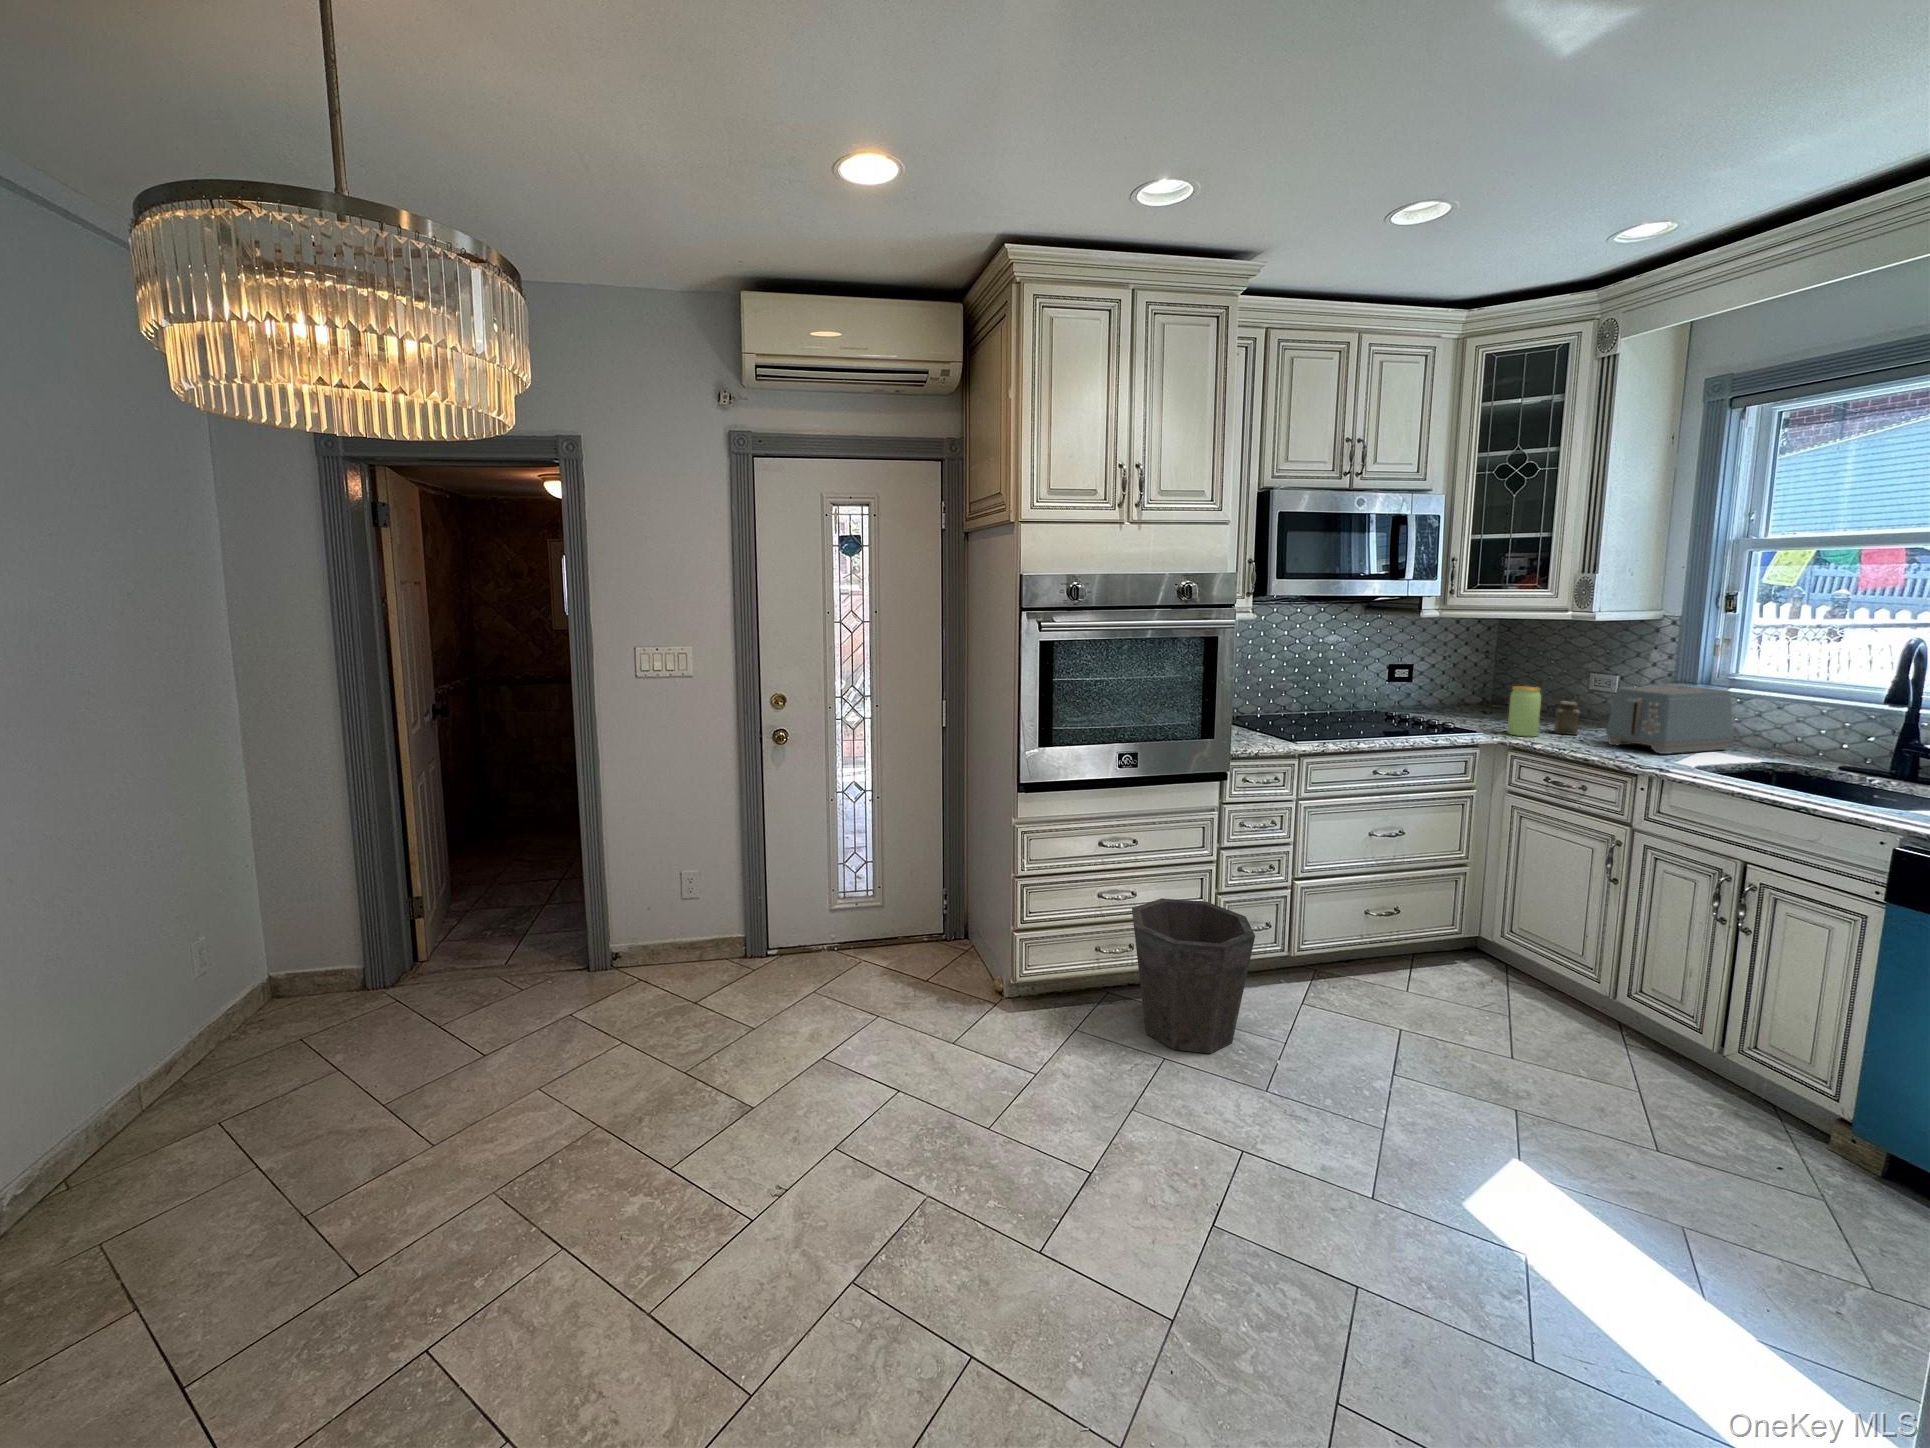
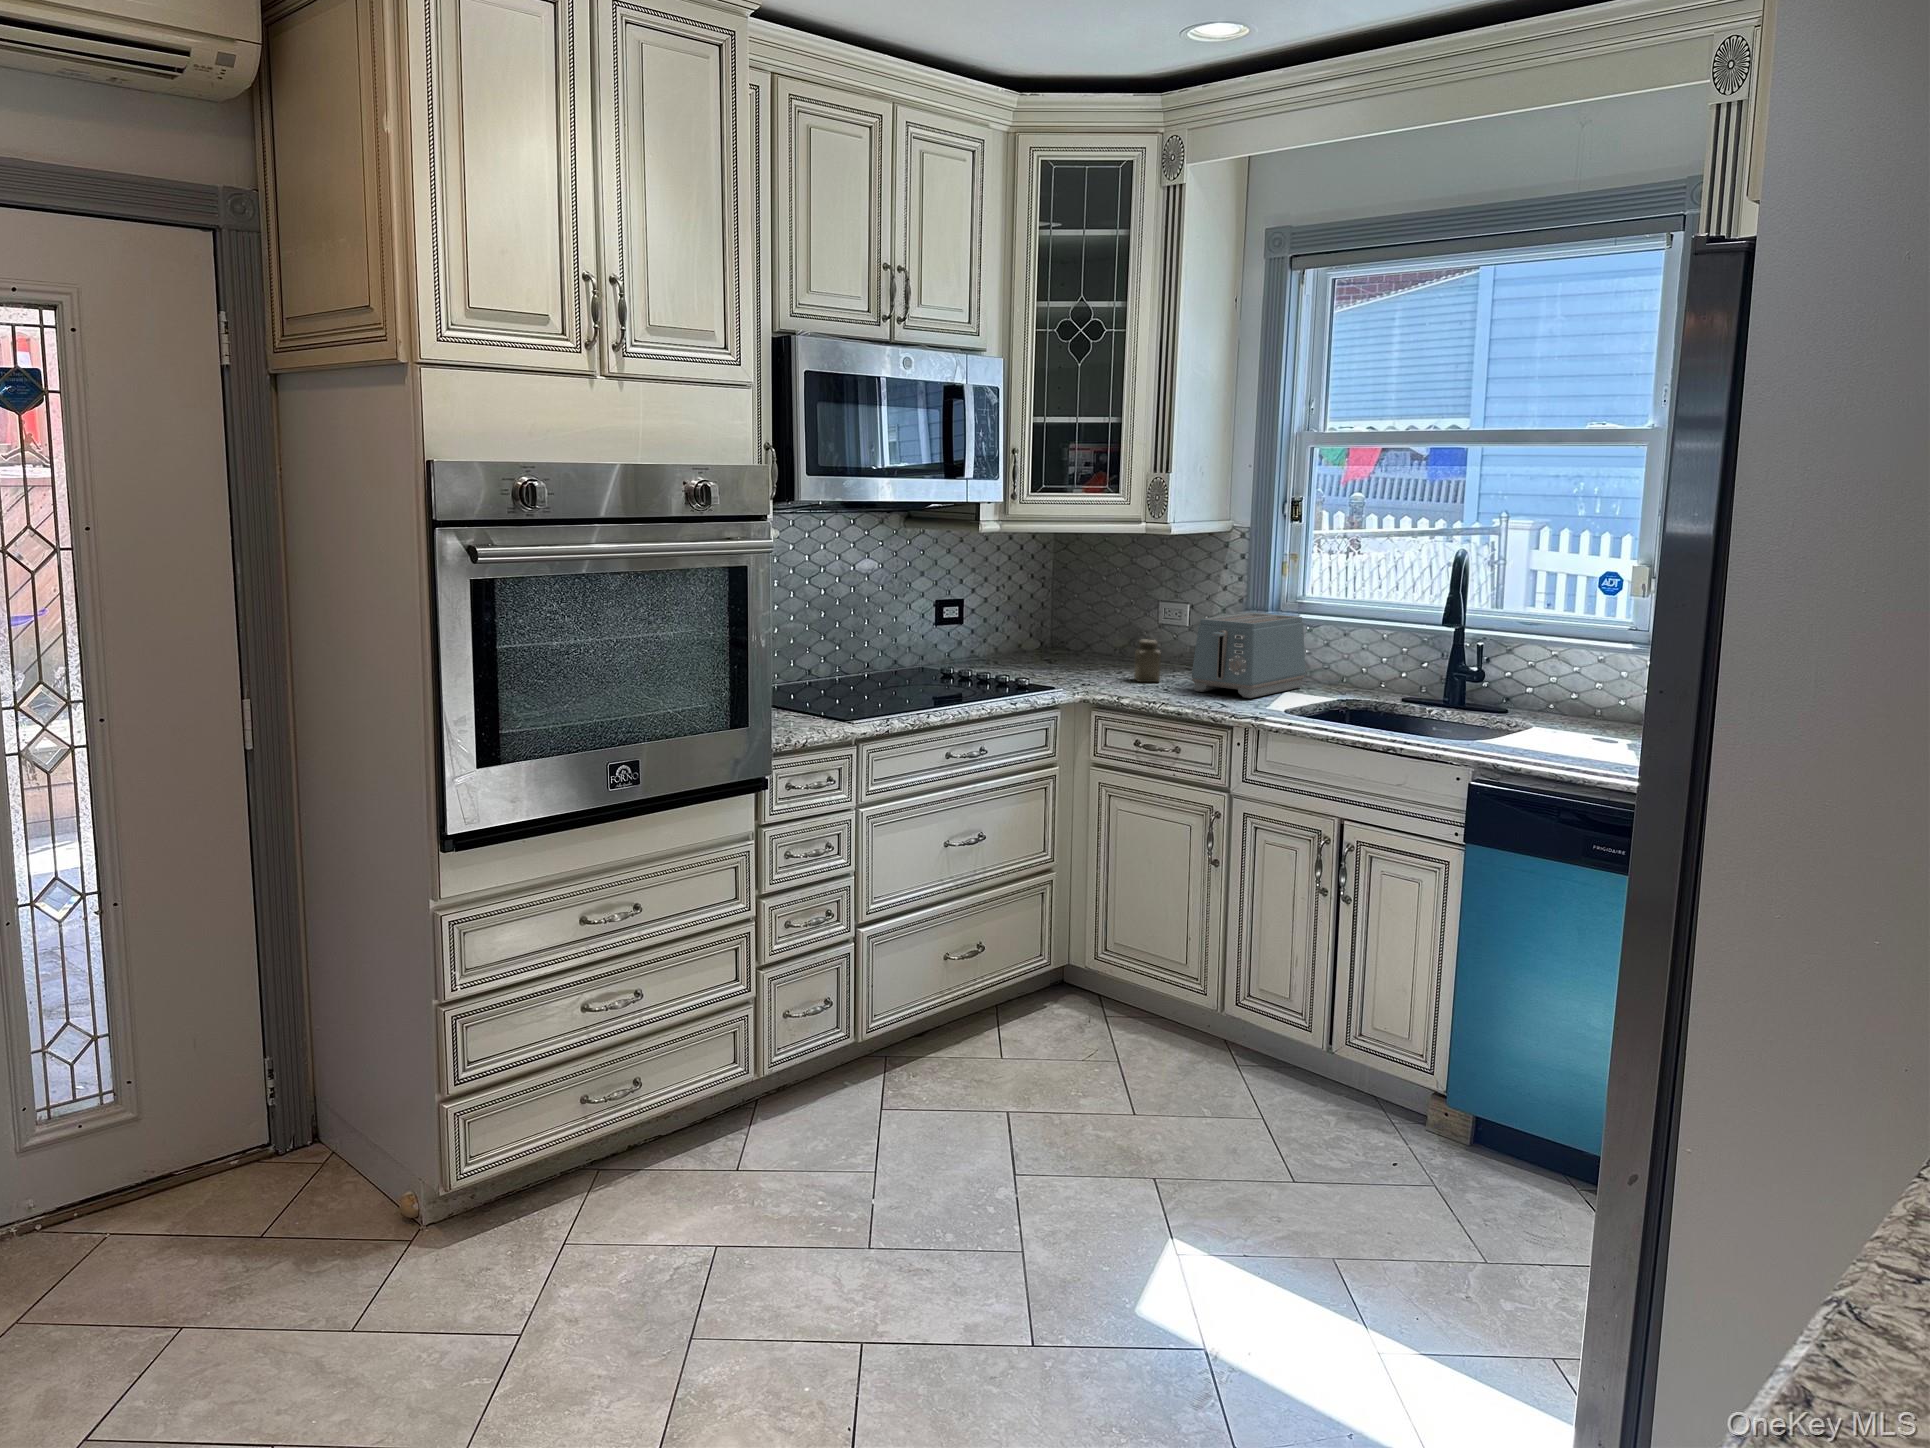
jar: present [1508,686,1541,737] -> none [1088,622,1123,689]
waste bin: present [1132,898,1255,1053] -> none [639,986,832,1230]

